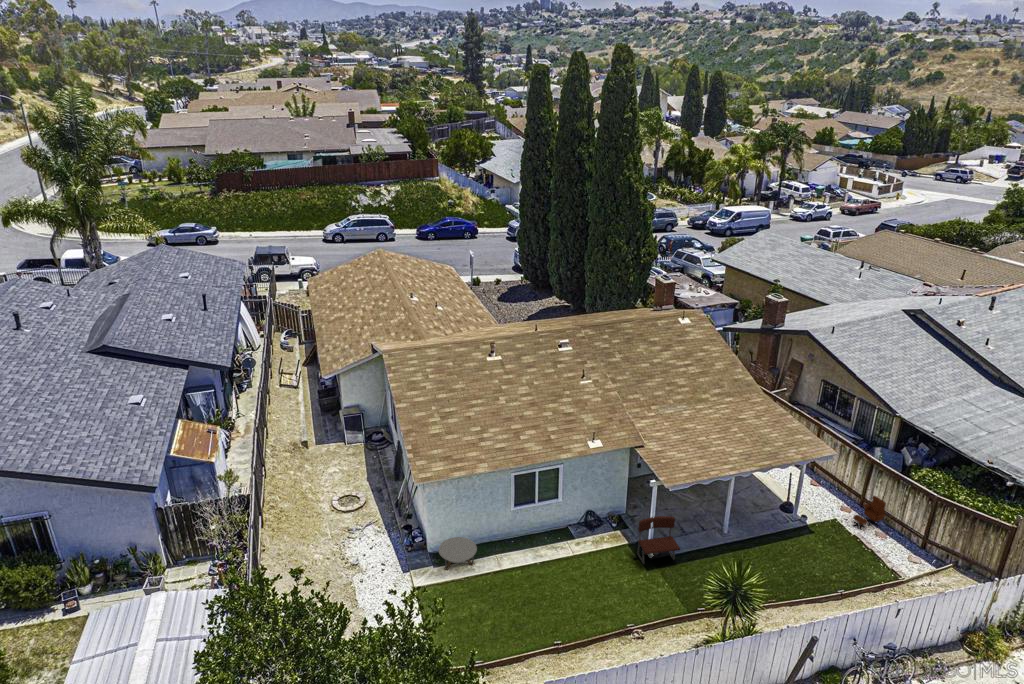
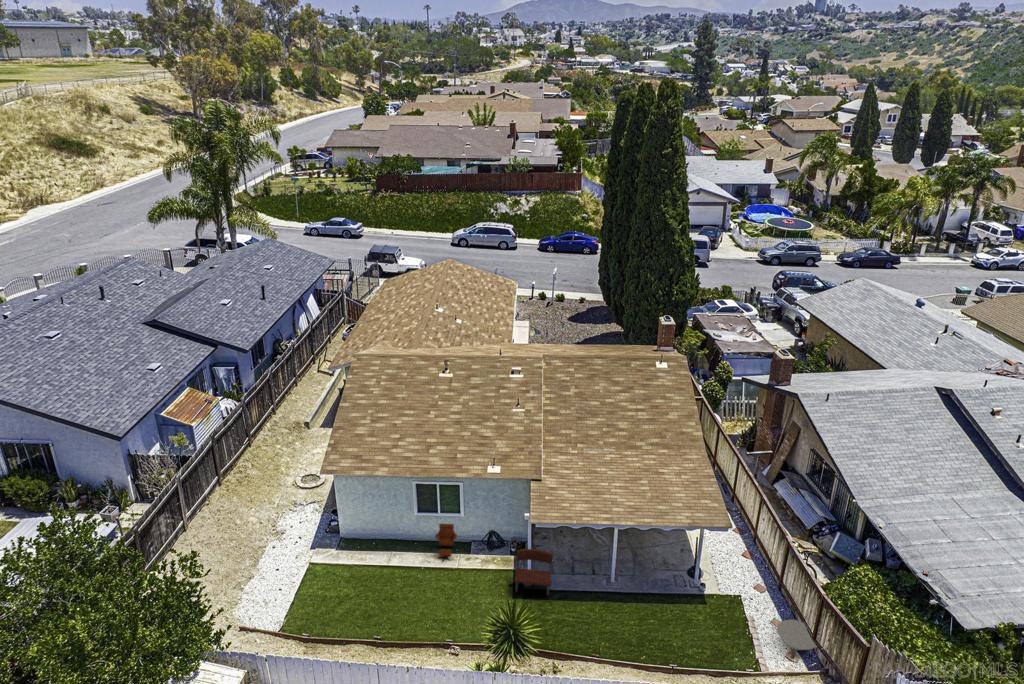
lounge chair: present [853,496,886,529] -> present [435,524,457,561]
round table: present [439,537,477,570] -> present [777,620,816,659]

